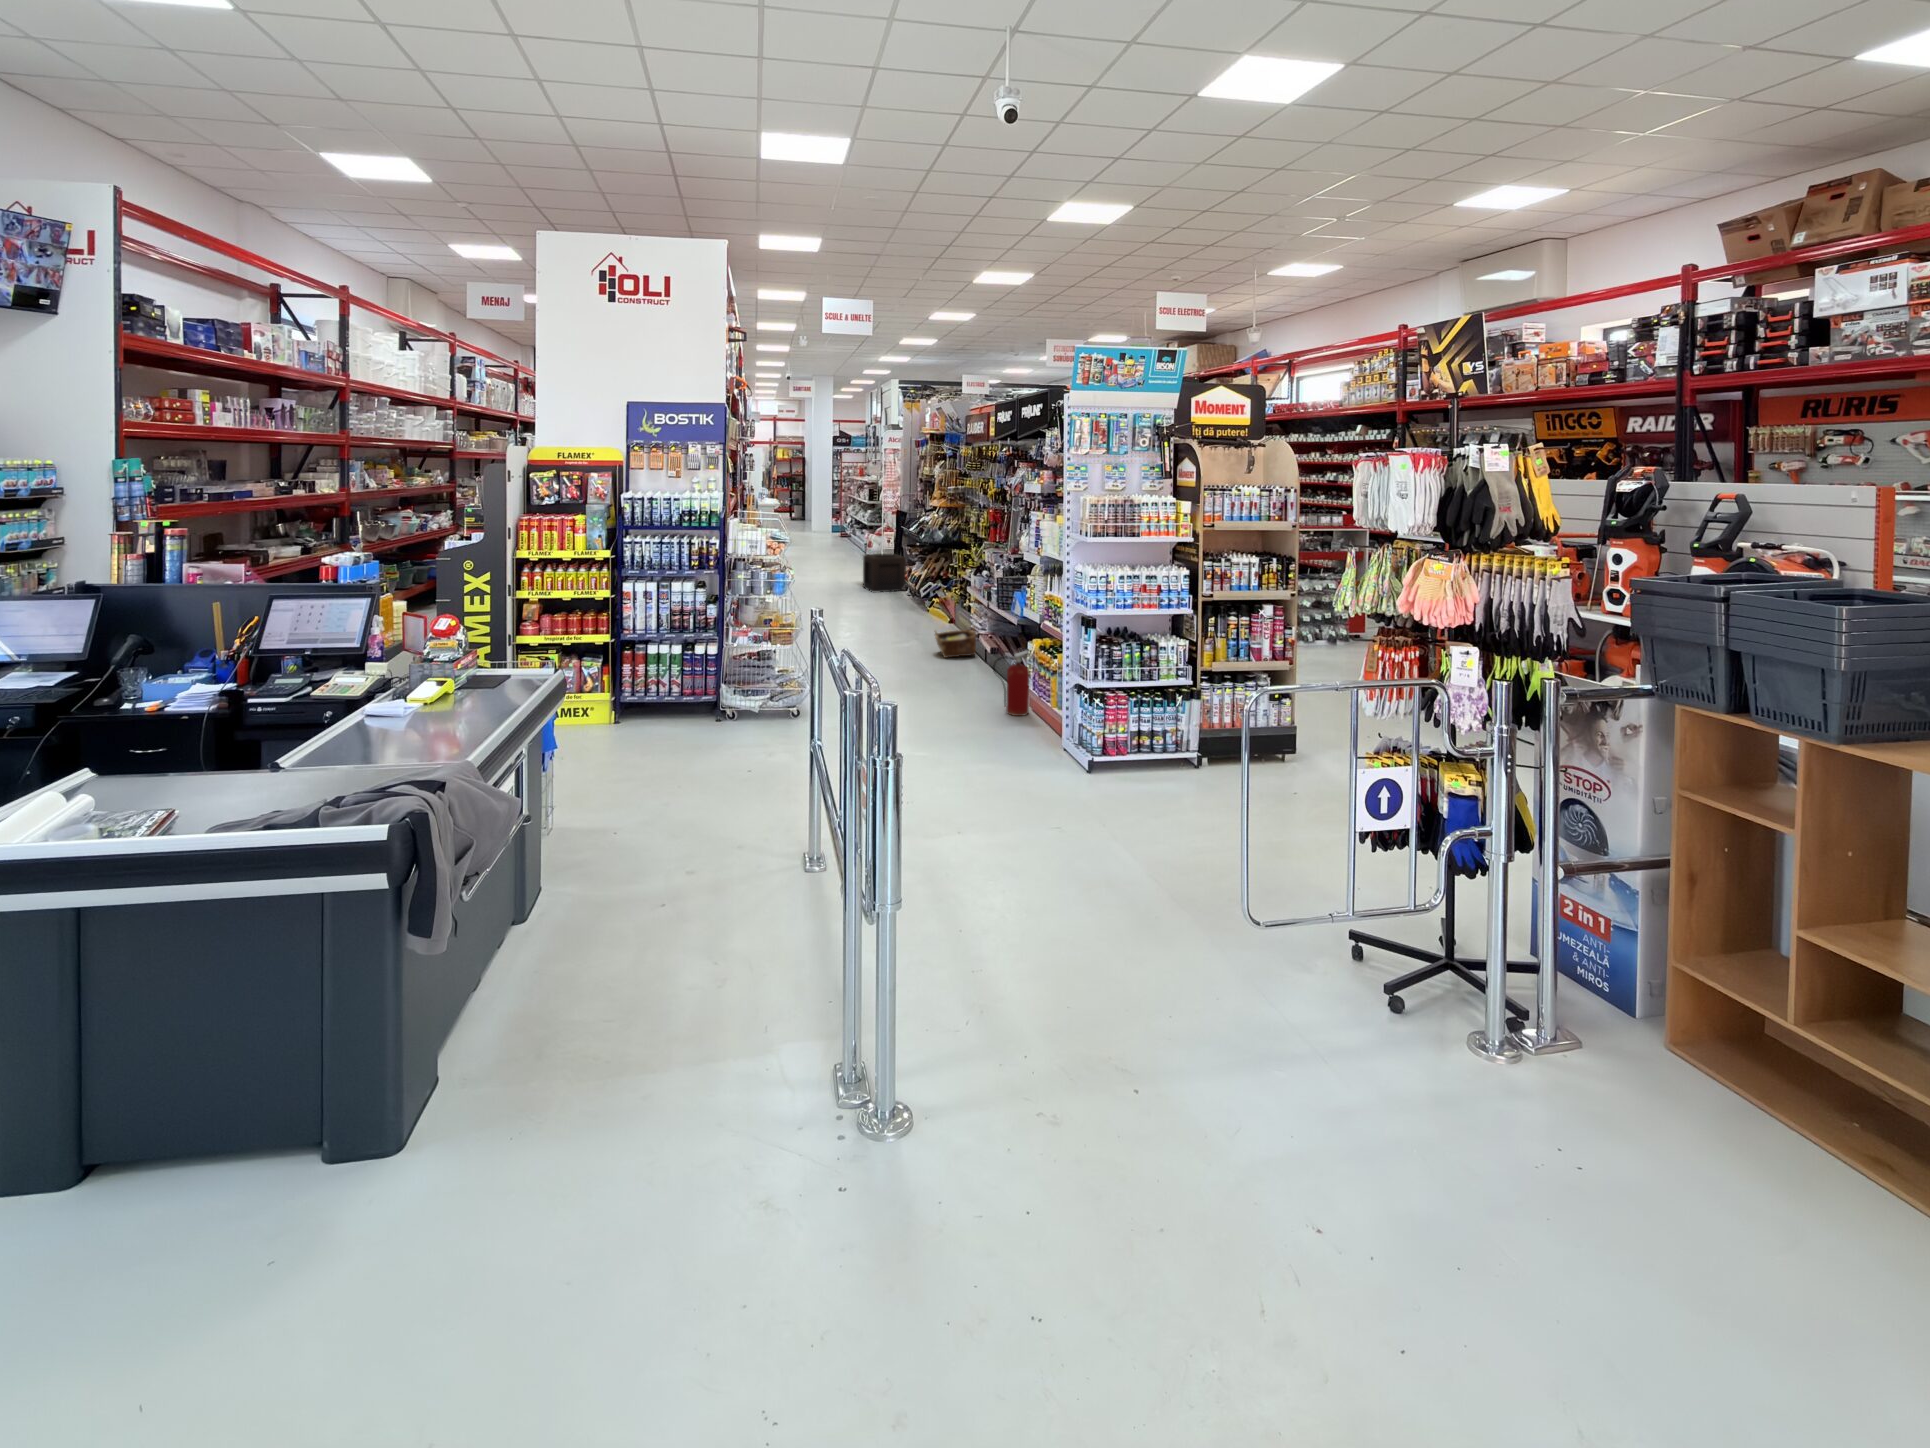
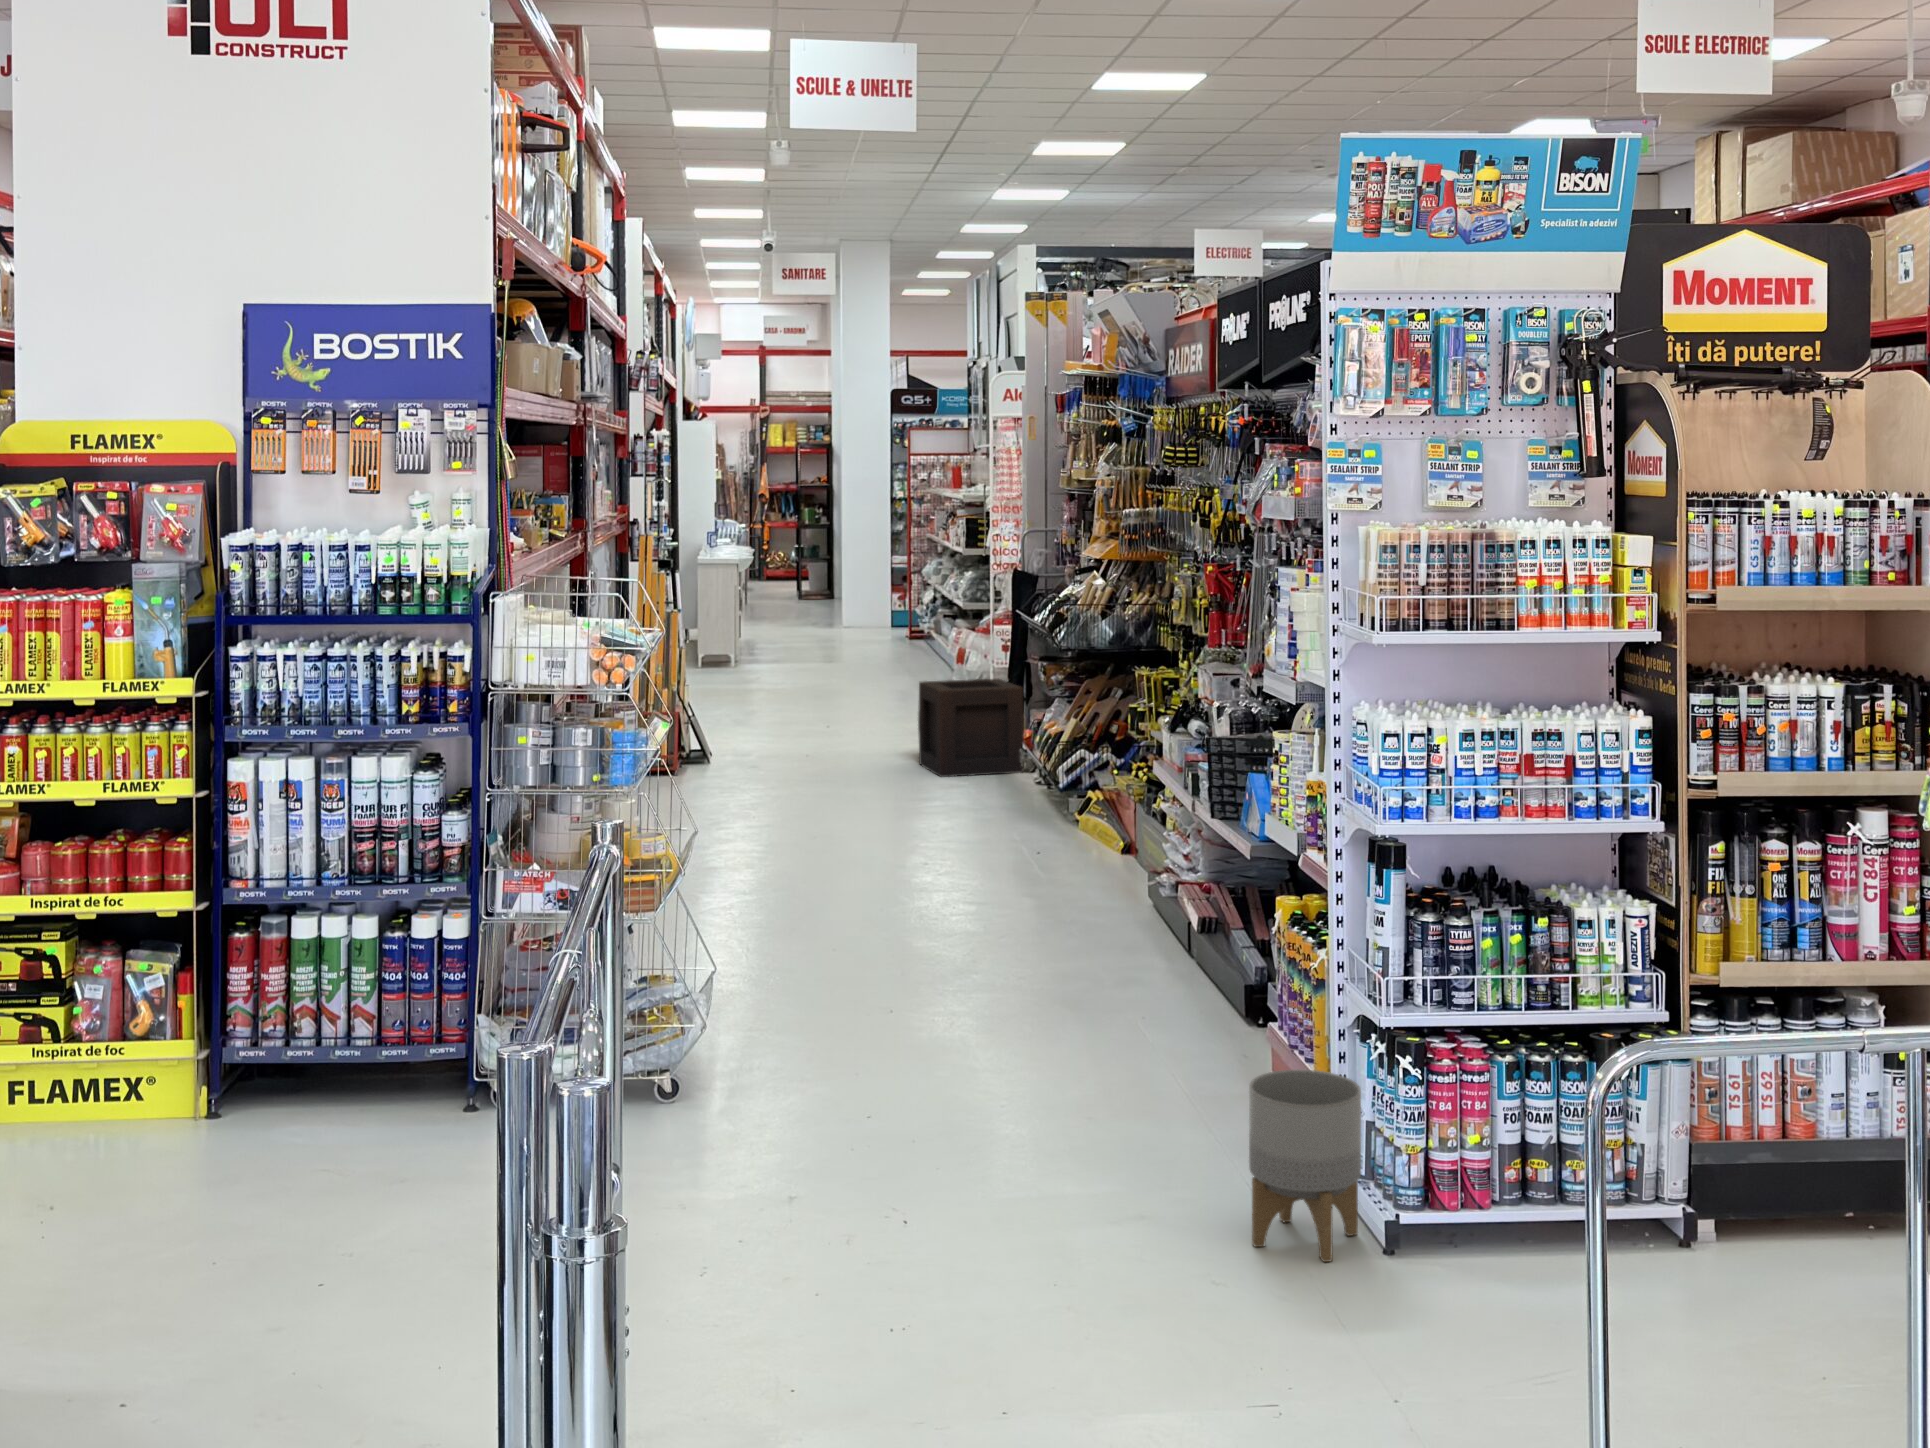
woven basket: present [934,626,976,658] -> none [1053,860,1161,946]
fire extinguisher: present [993,651,1031,716] -> none [1164,929,1271,1102]
planter: none [1039,702,1081,774] -> present [1249,1069,1361,1262]

